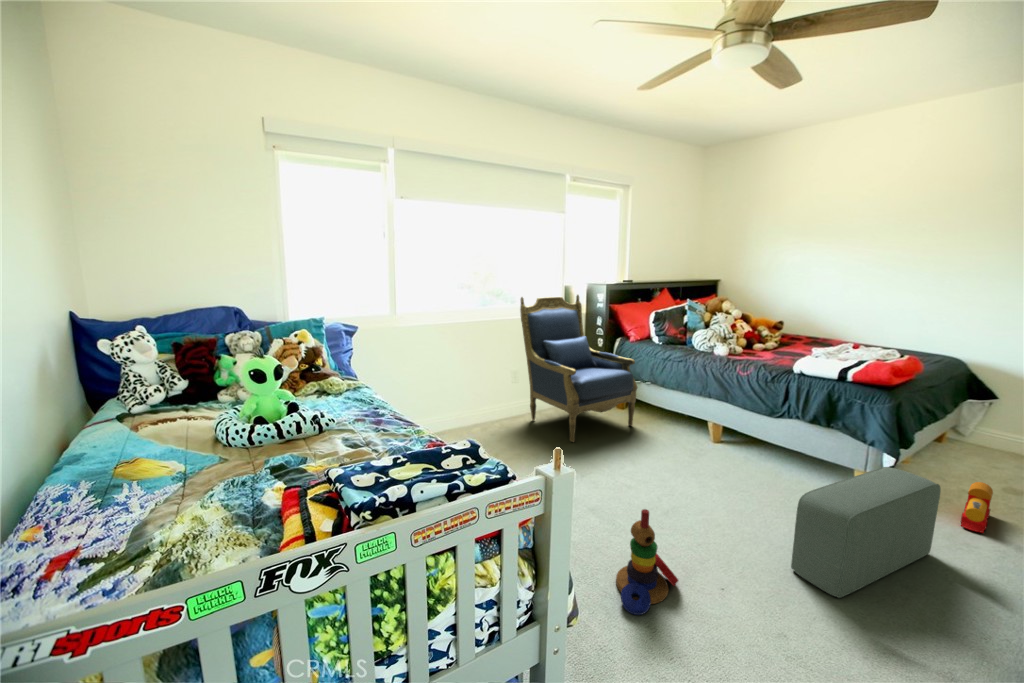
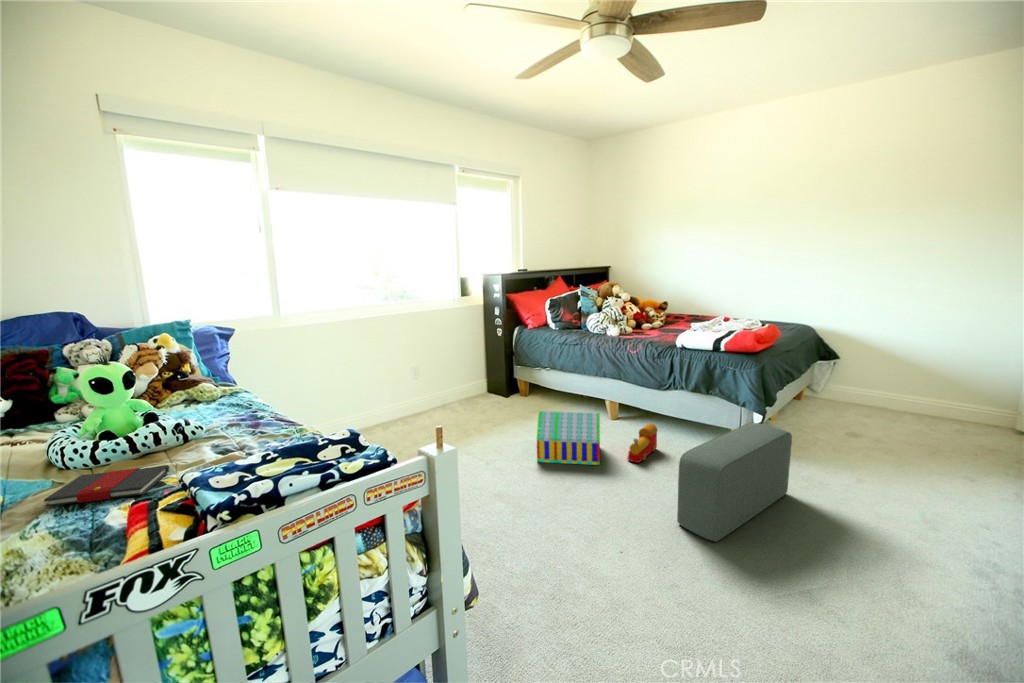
armchair: present [520,295,637,442] -> none [420,284,542,432]
toy house: none [631,429,702,492] -> present [537,411,600,465]
book: none [217,453,310,479] -> present [44,465,169,506]
toy train: present [961,482,993,533] -> present [628,423,658,463]
stacking toy: present [616,509,678,615] -> none [521,485,579,587]

